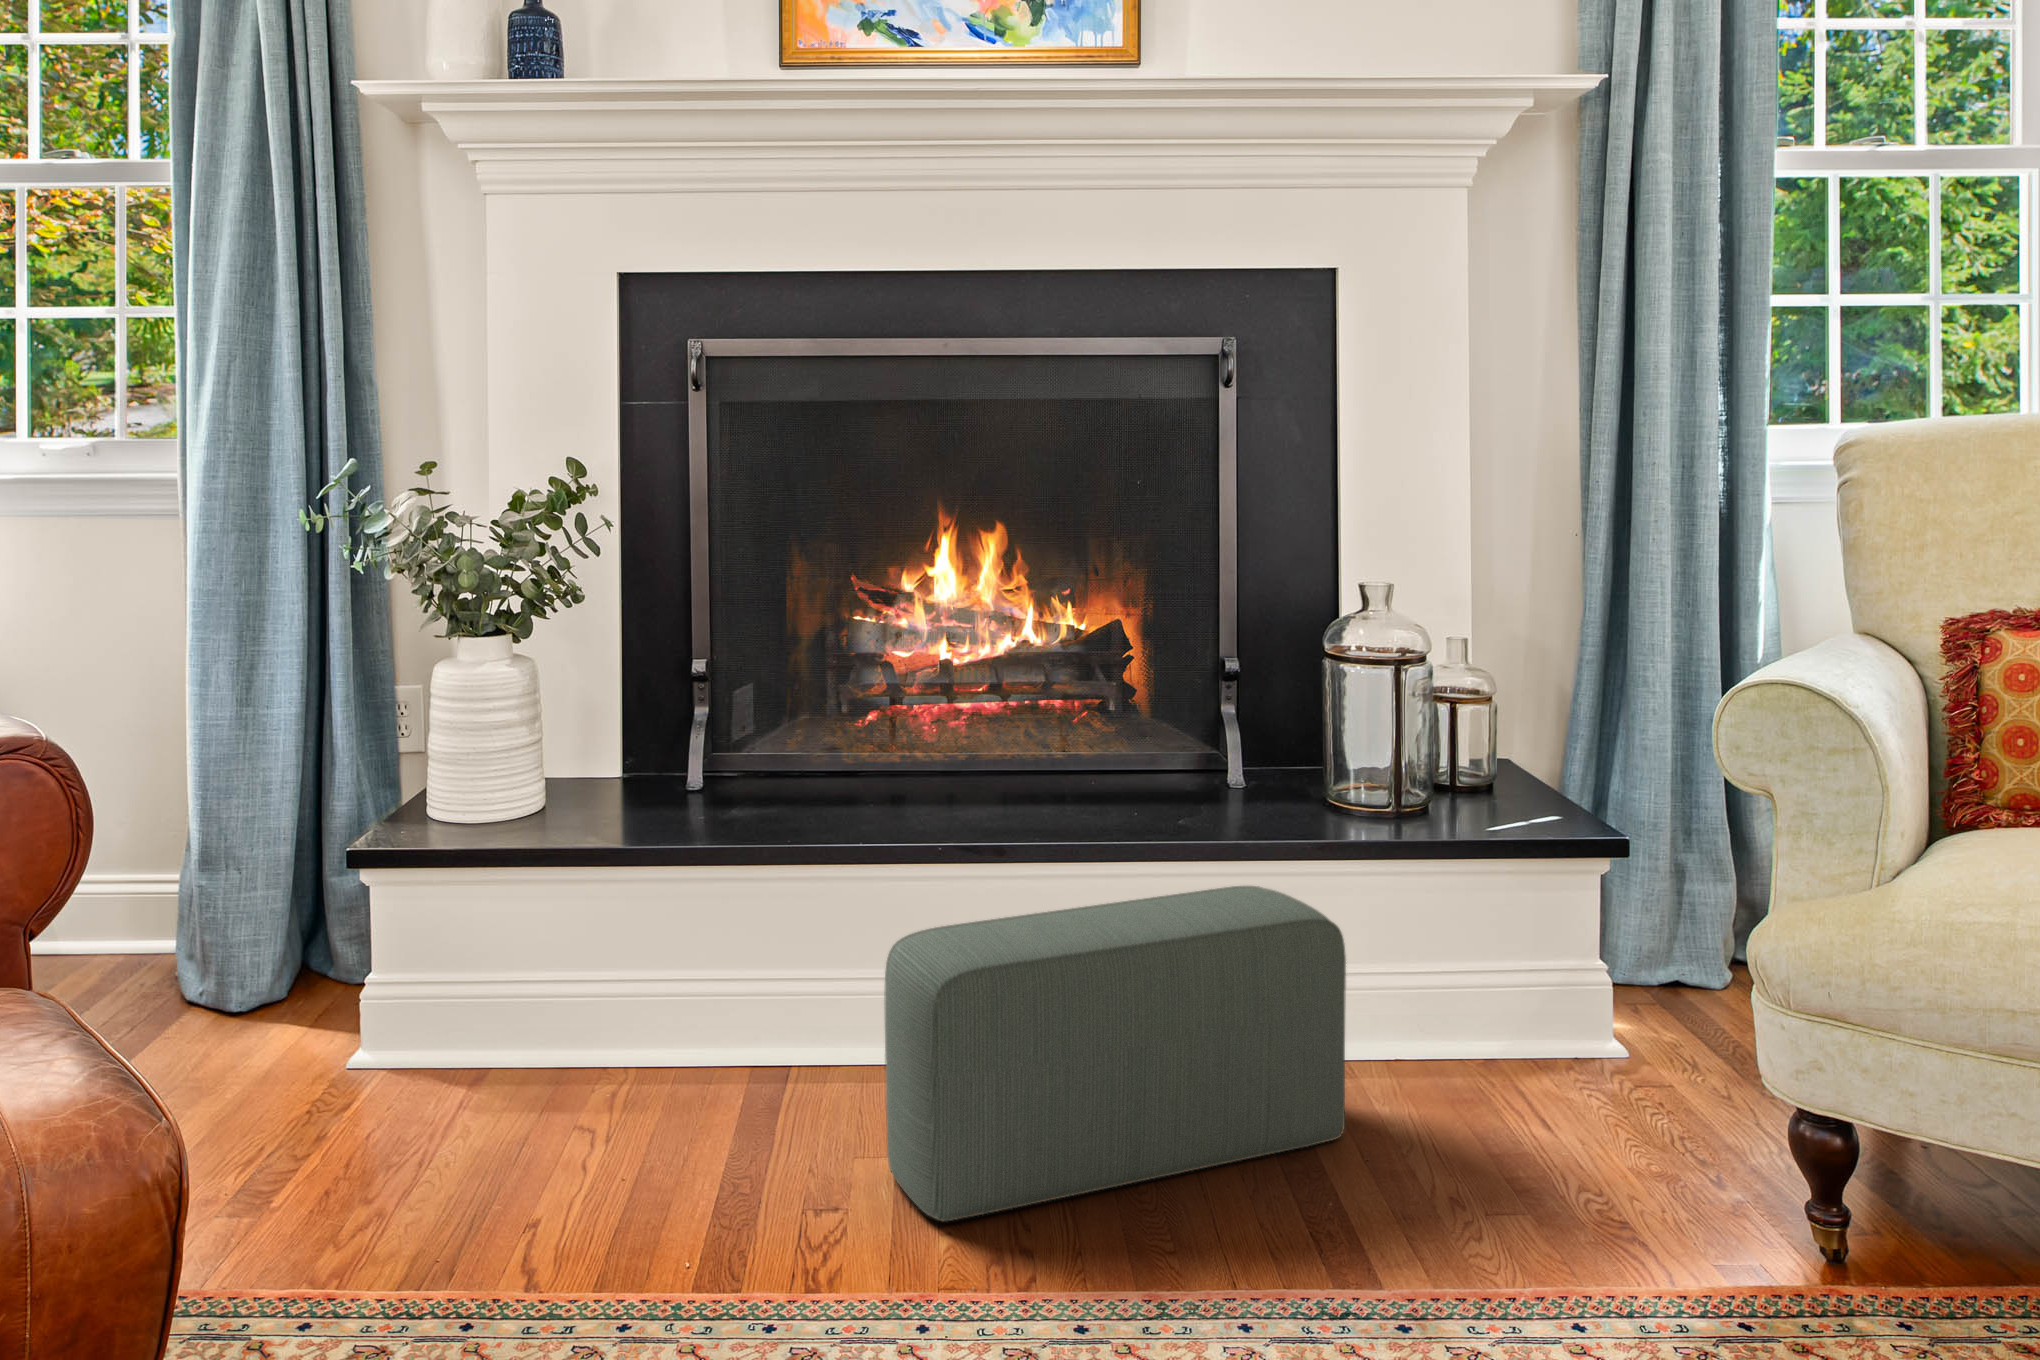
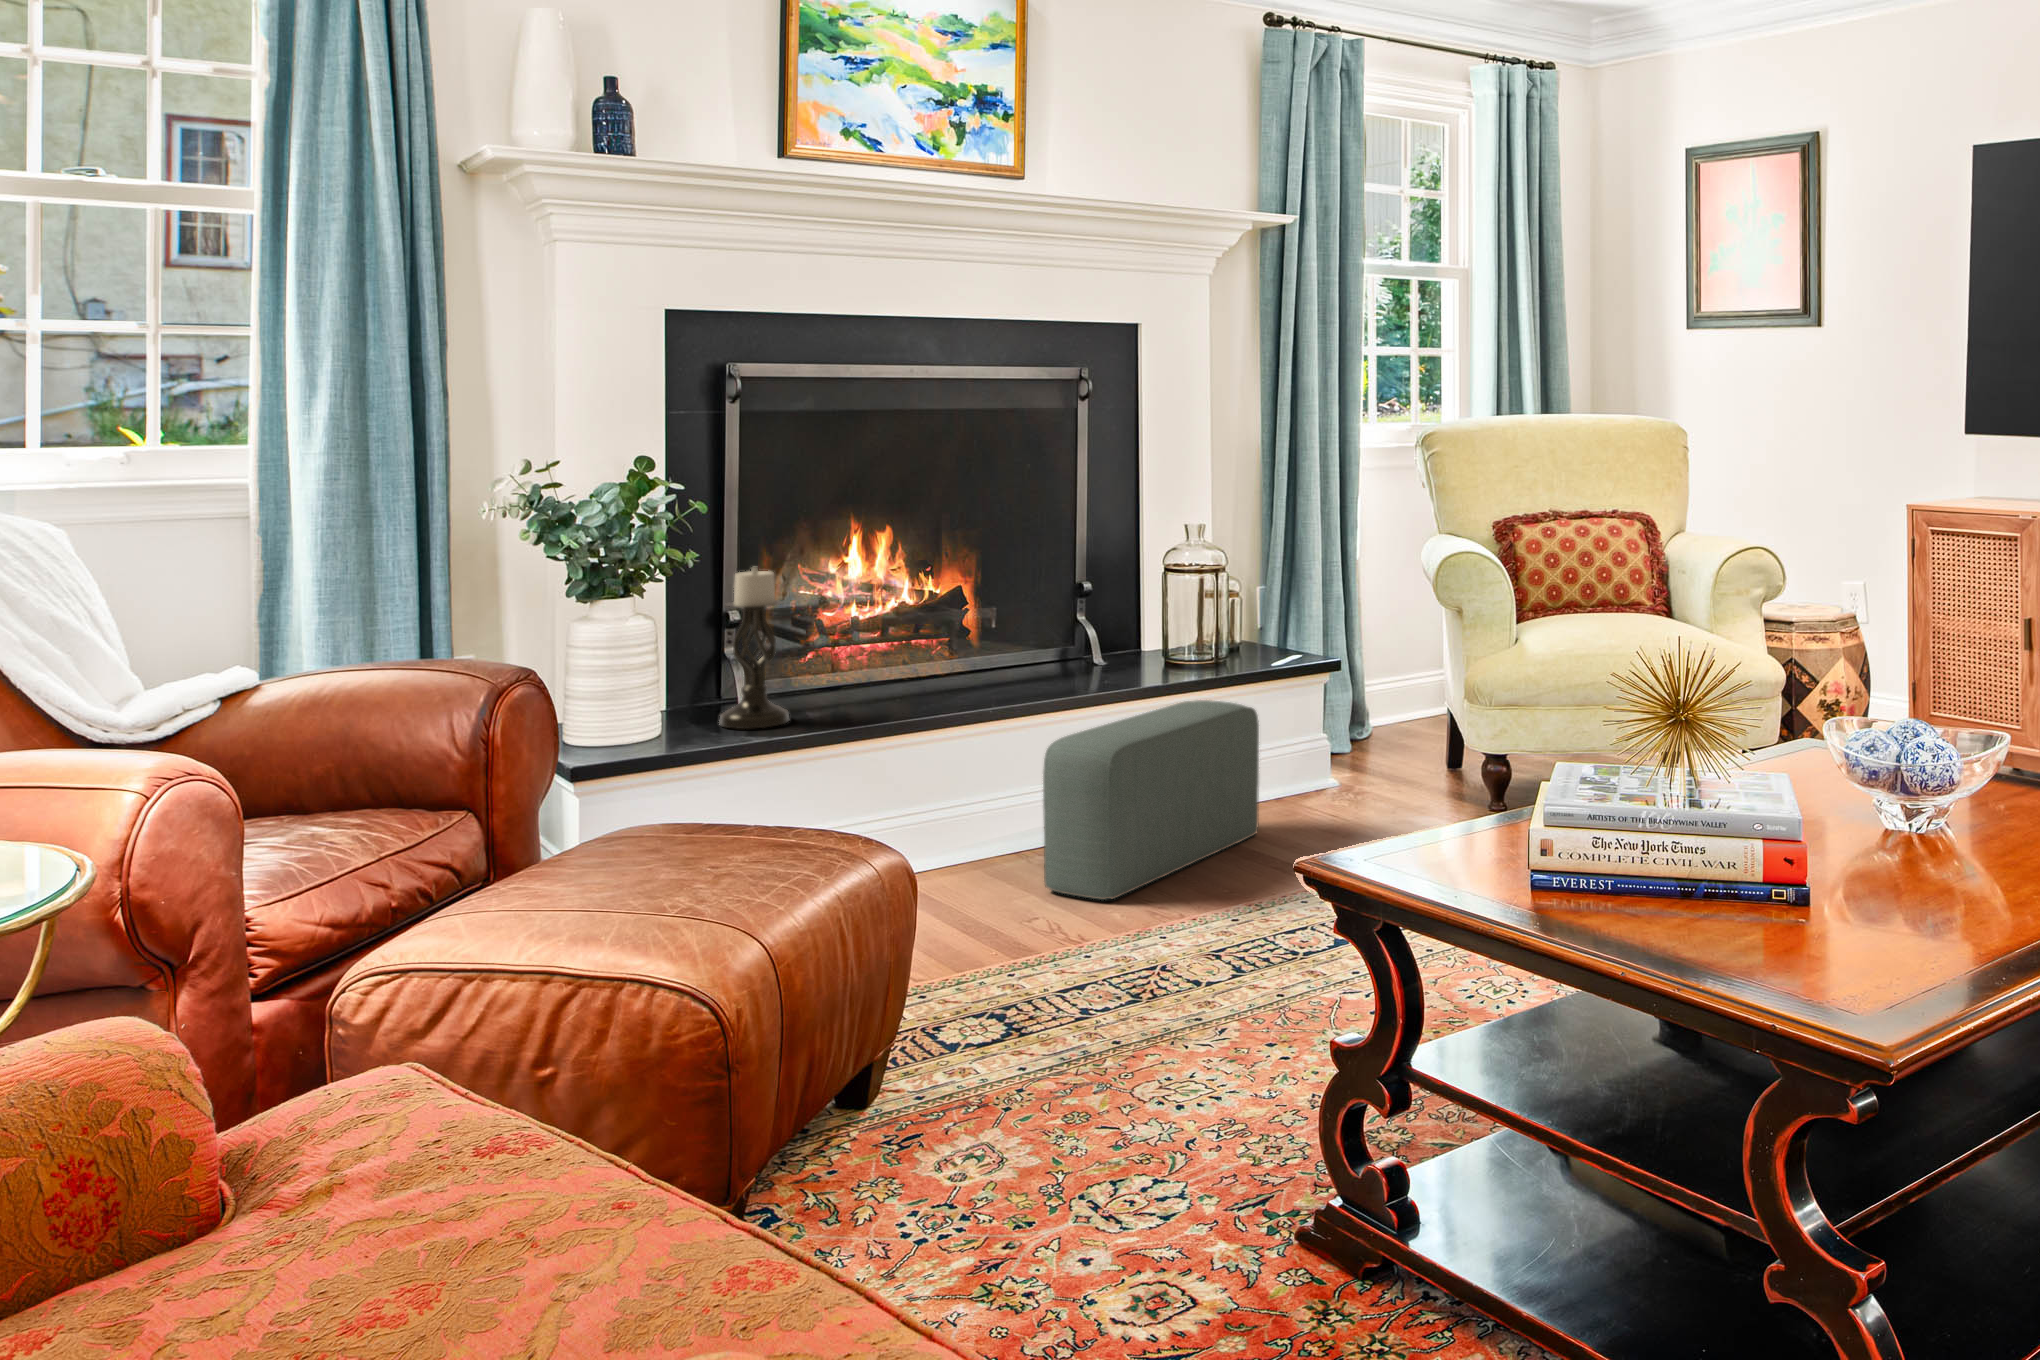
candle holder: none [600,613,690,832] -> present [719,567,789,729]

